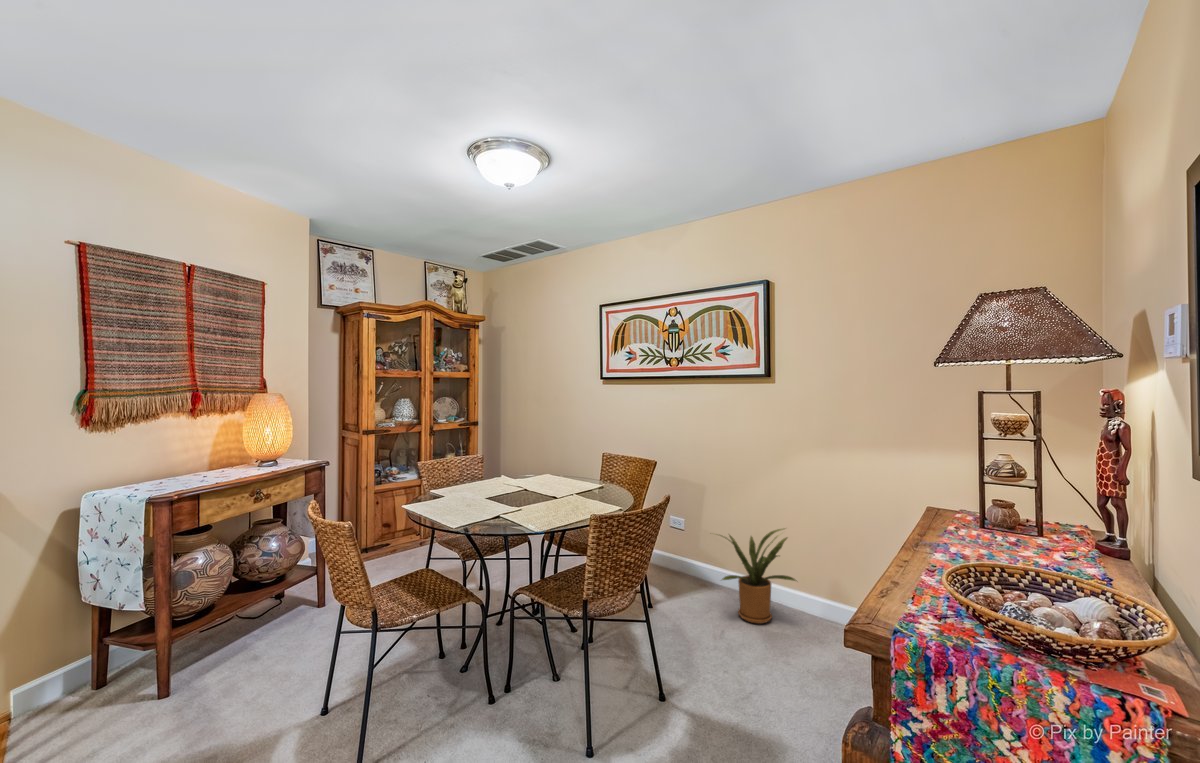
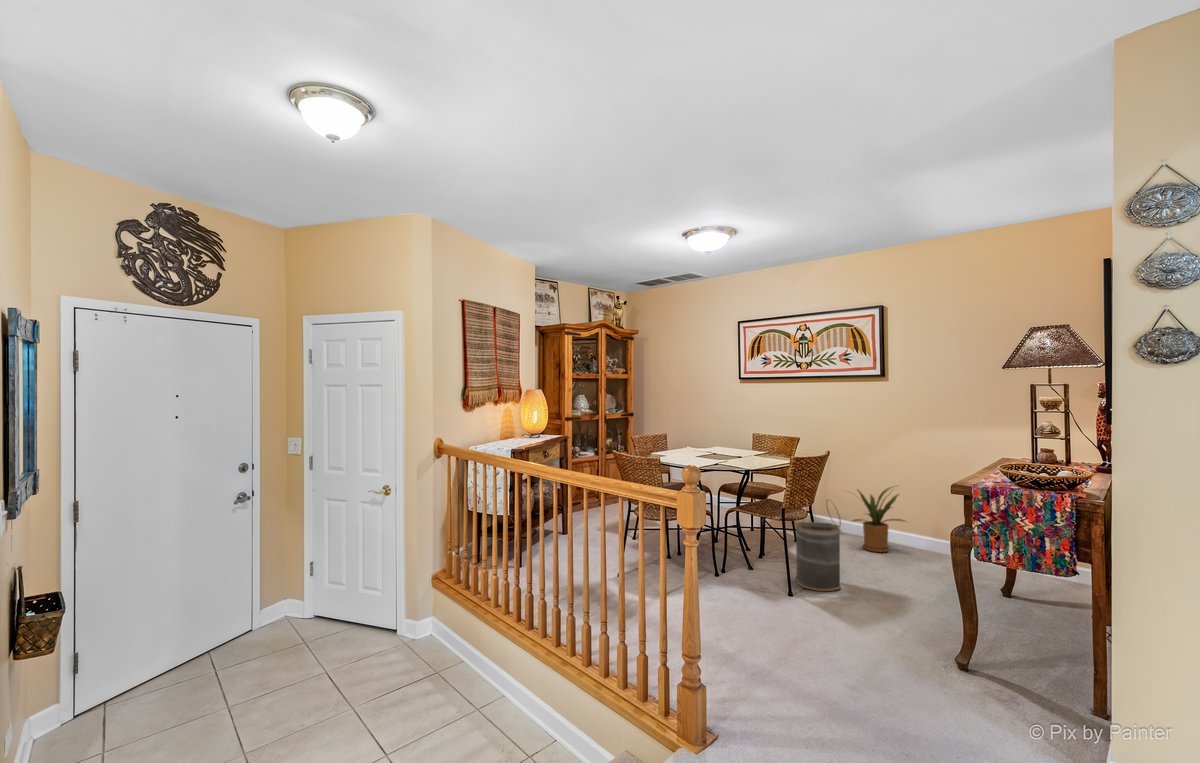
basket: none [612,579,680,740] -> present [795,499,841,591]

